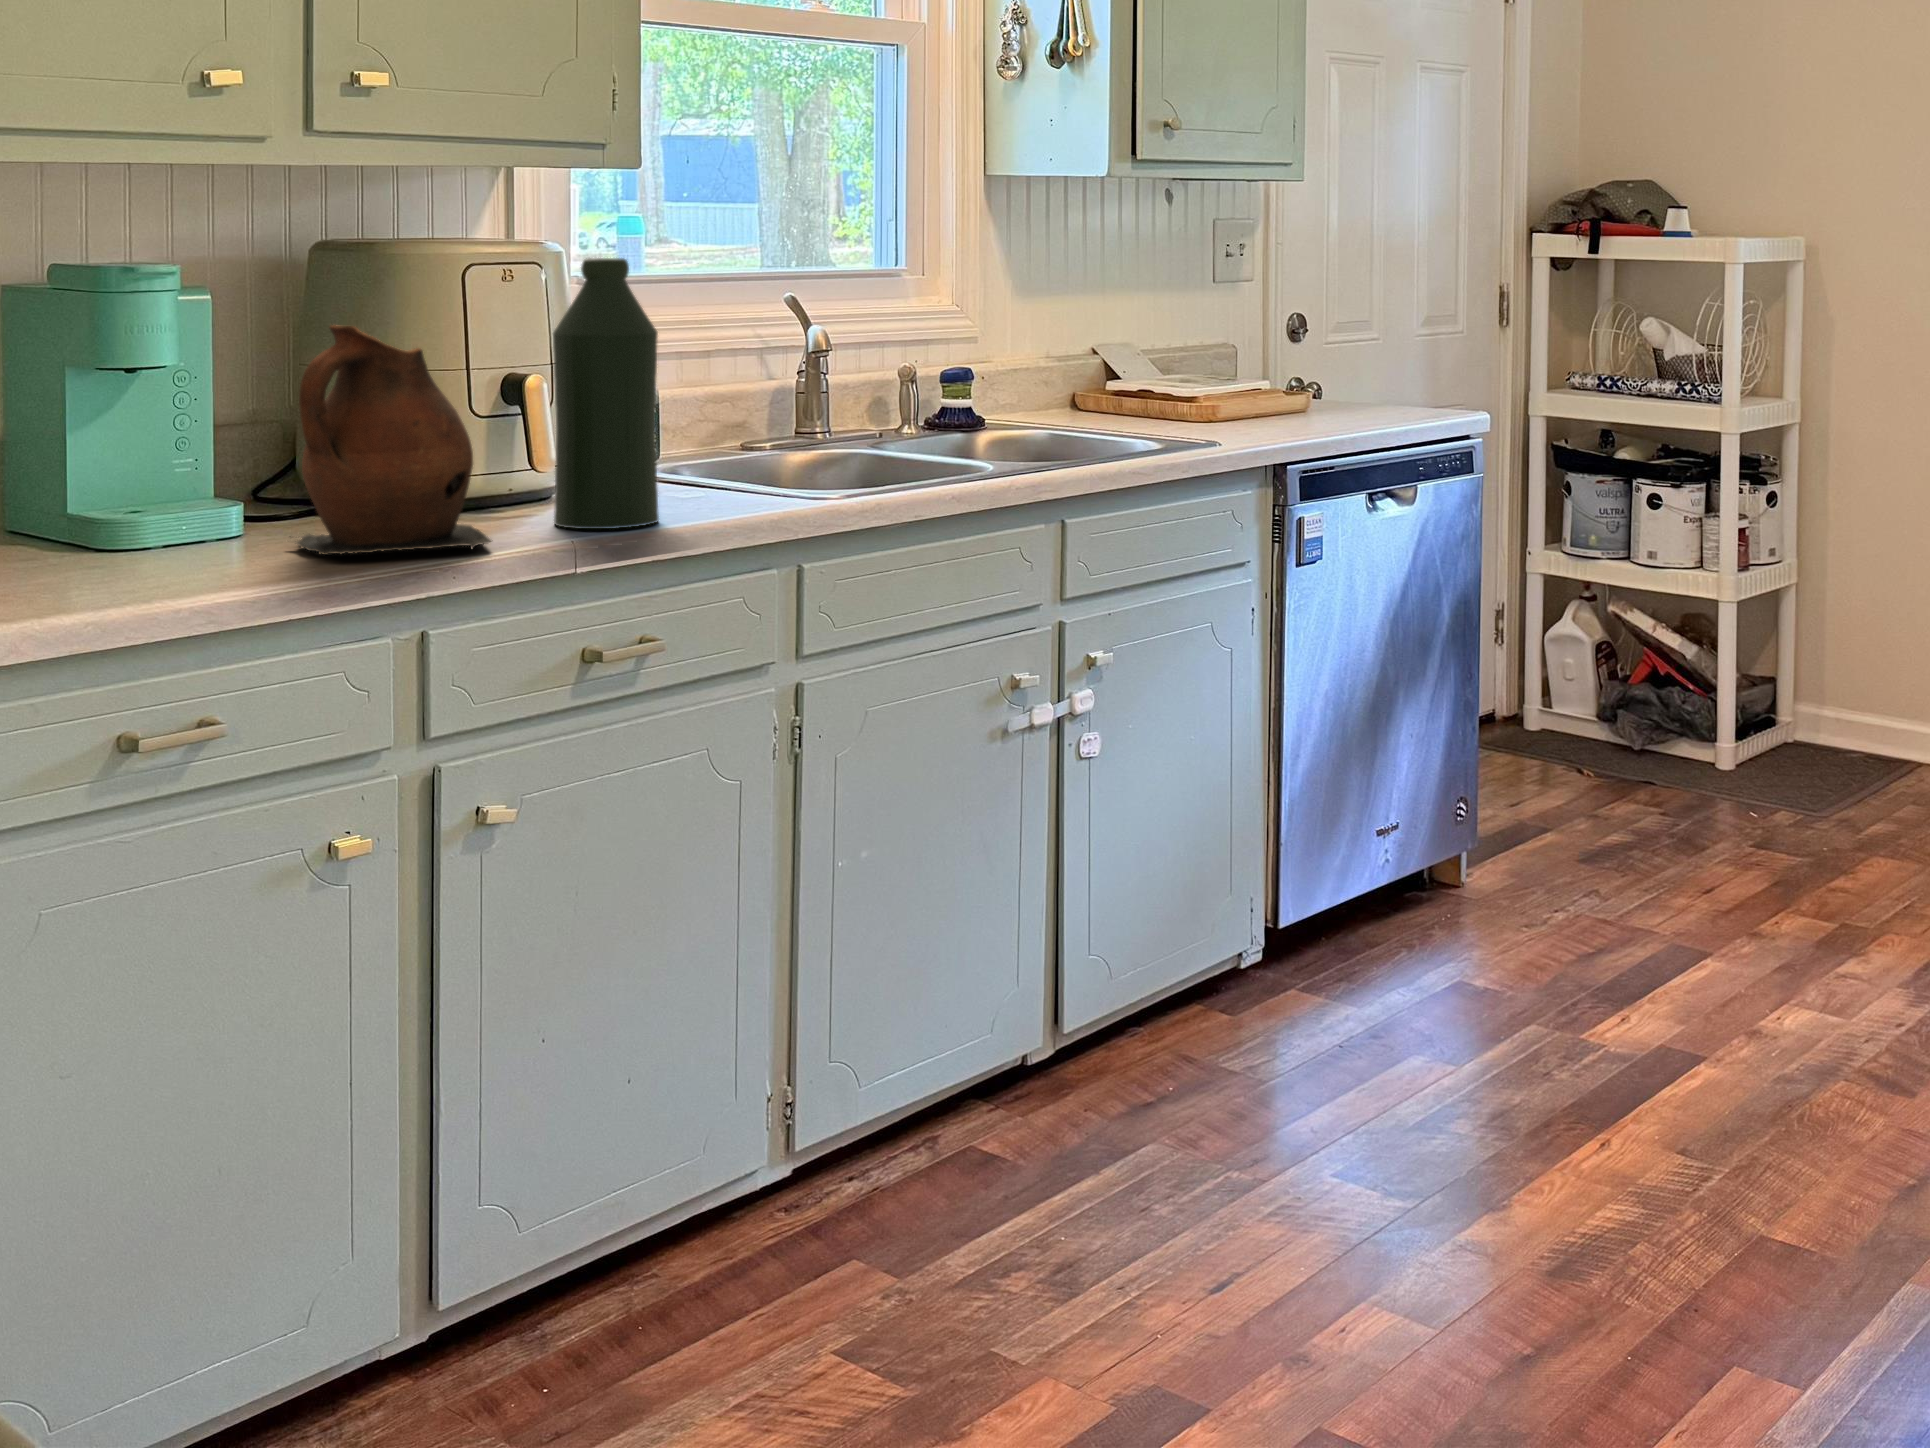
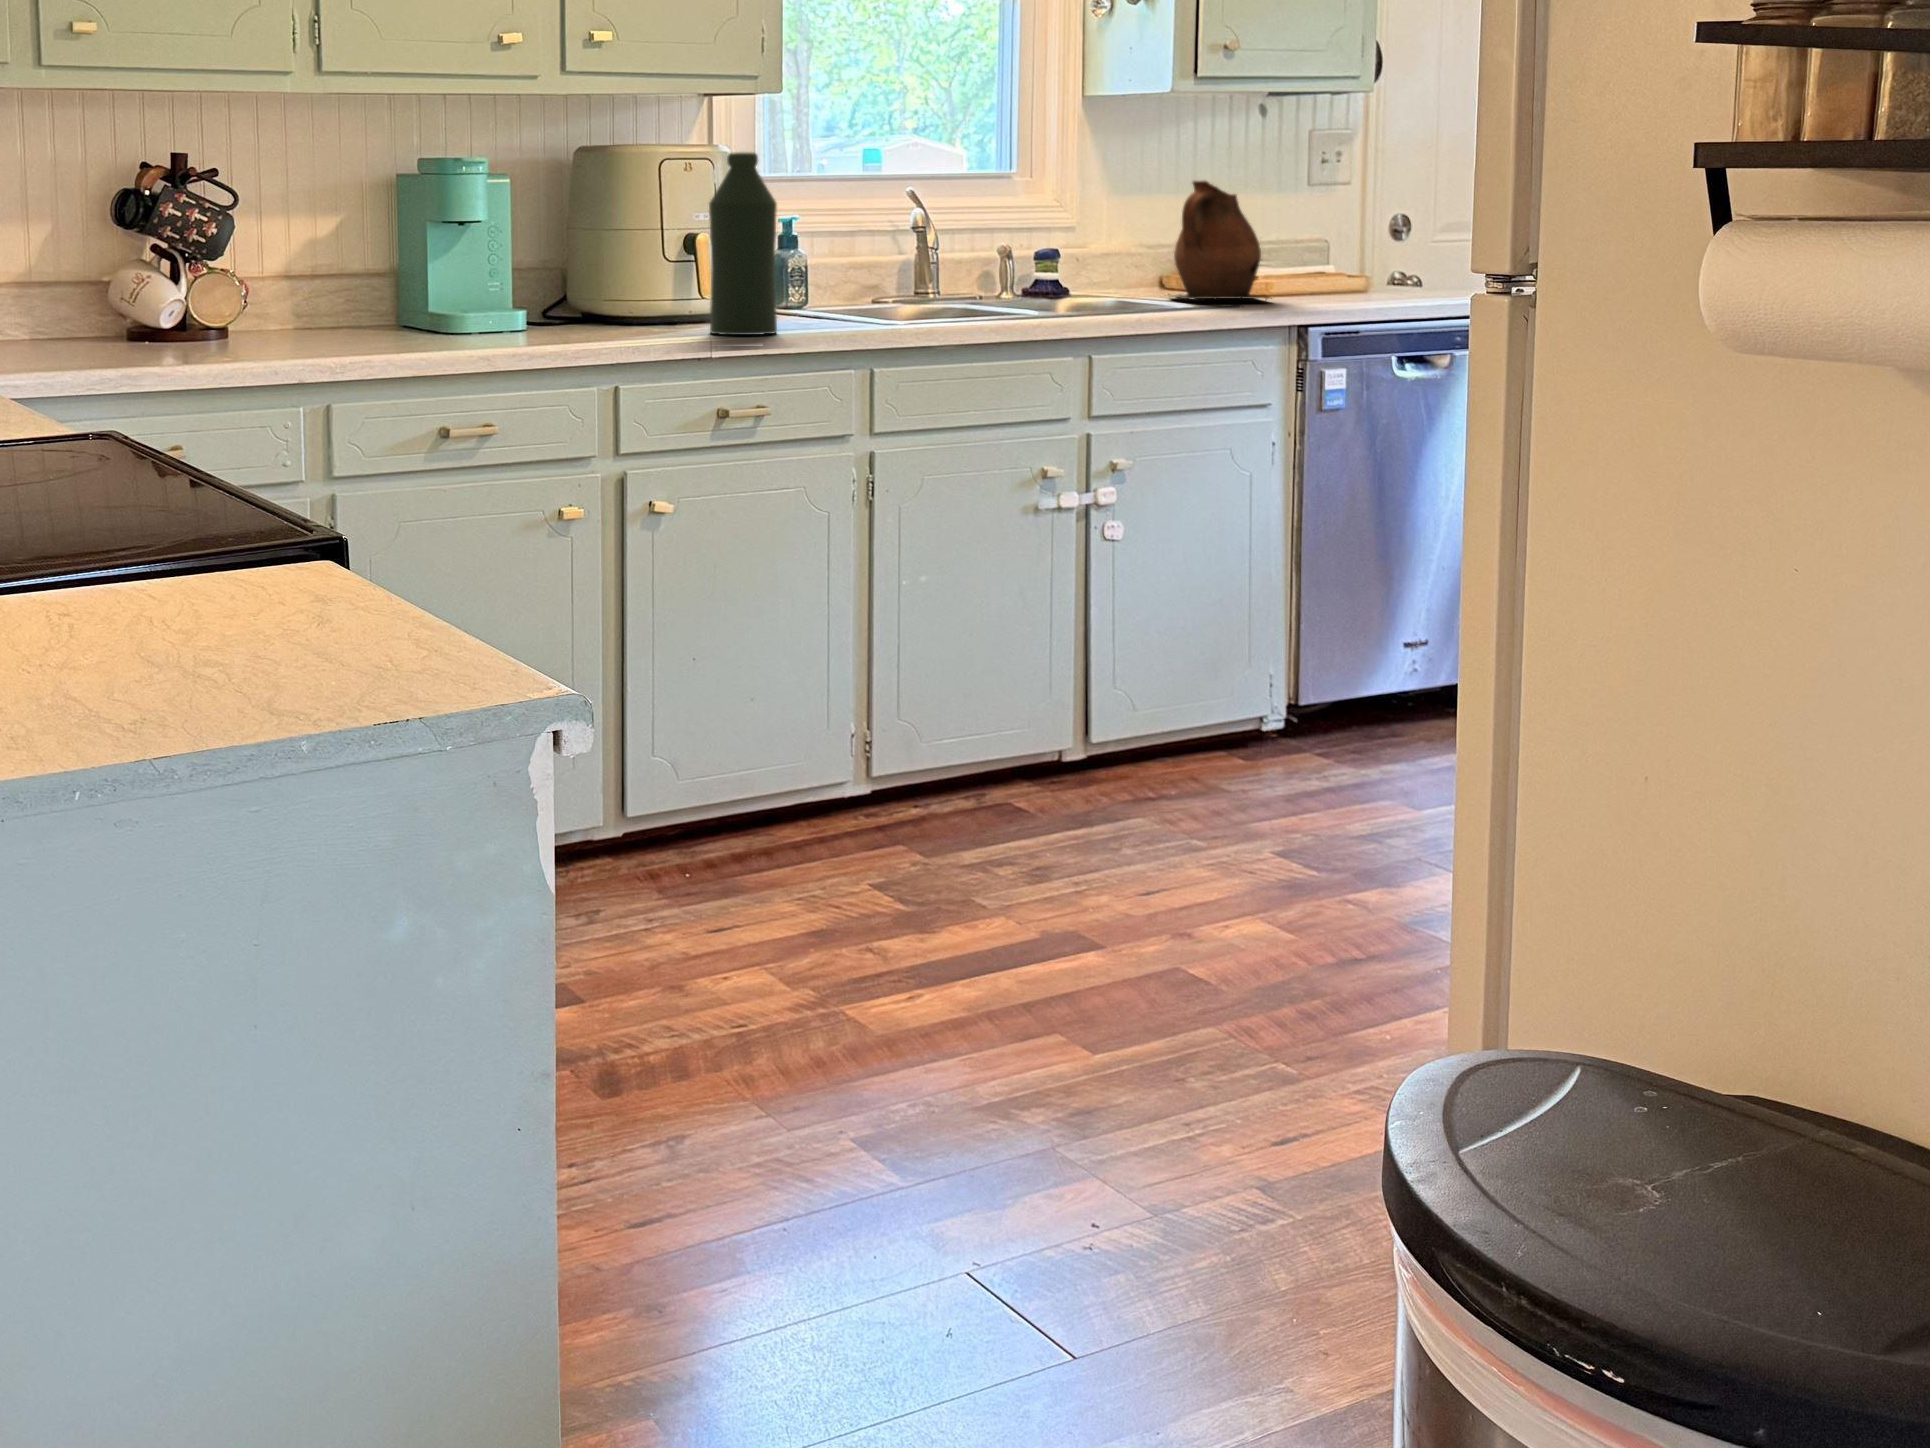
ceramic pitcher: present [295,325,491,555] -> present [1168,181,1272,299]

